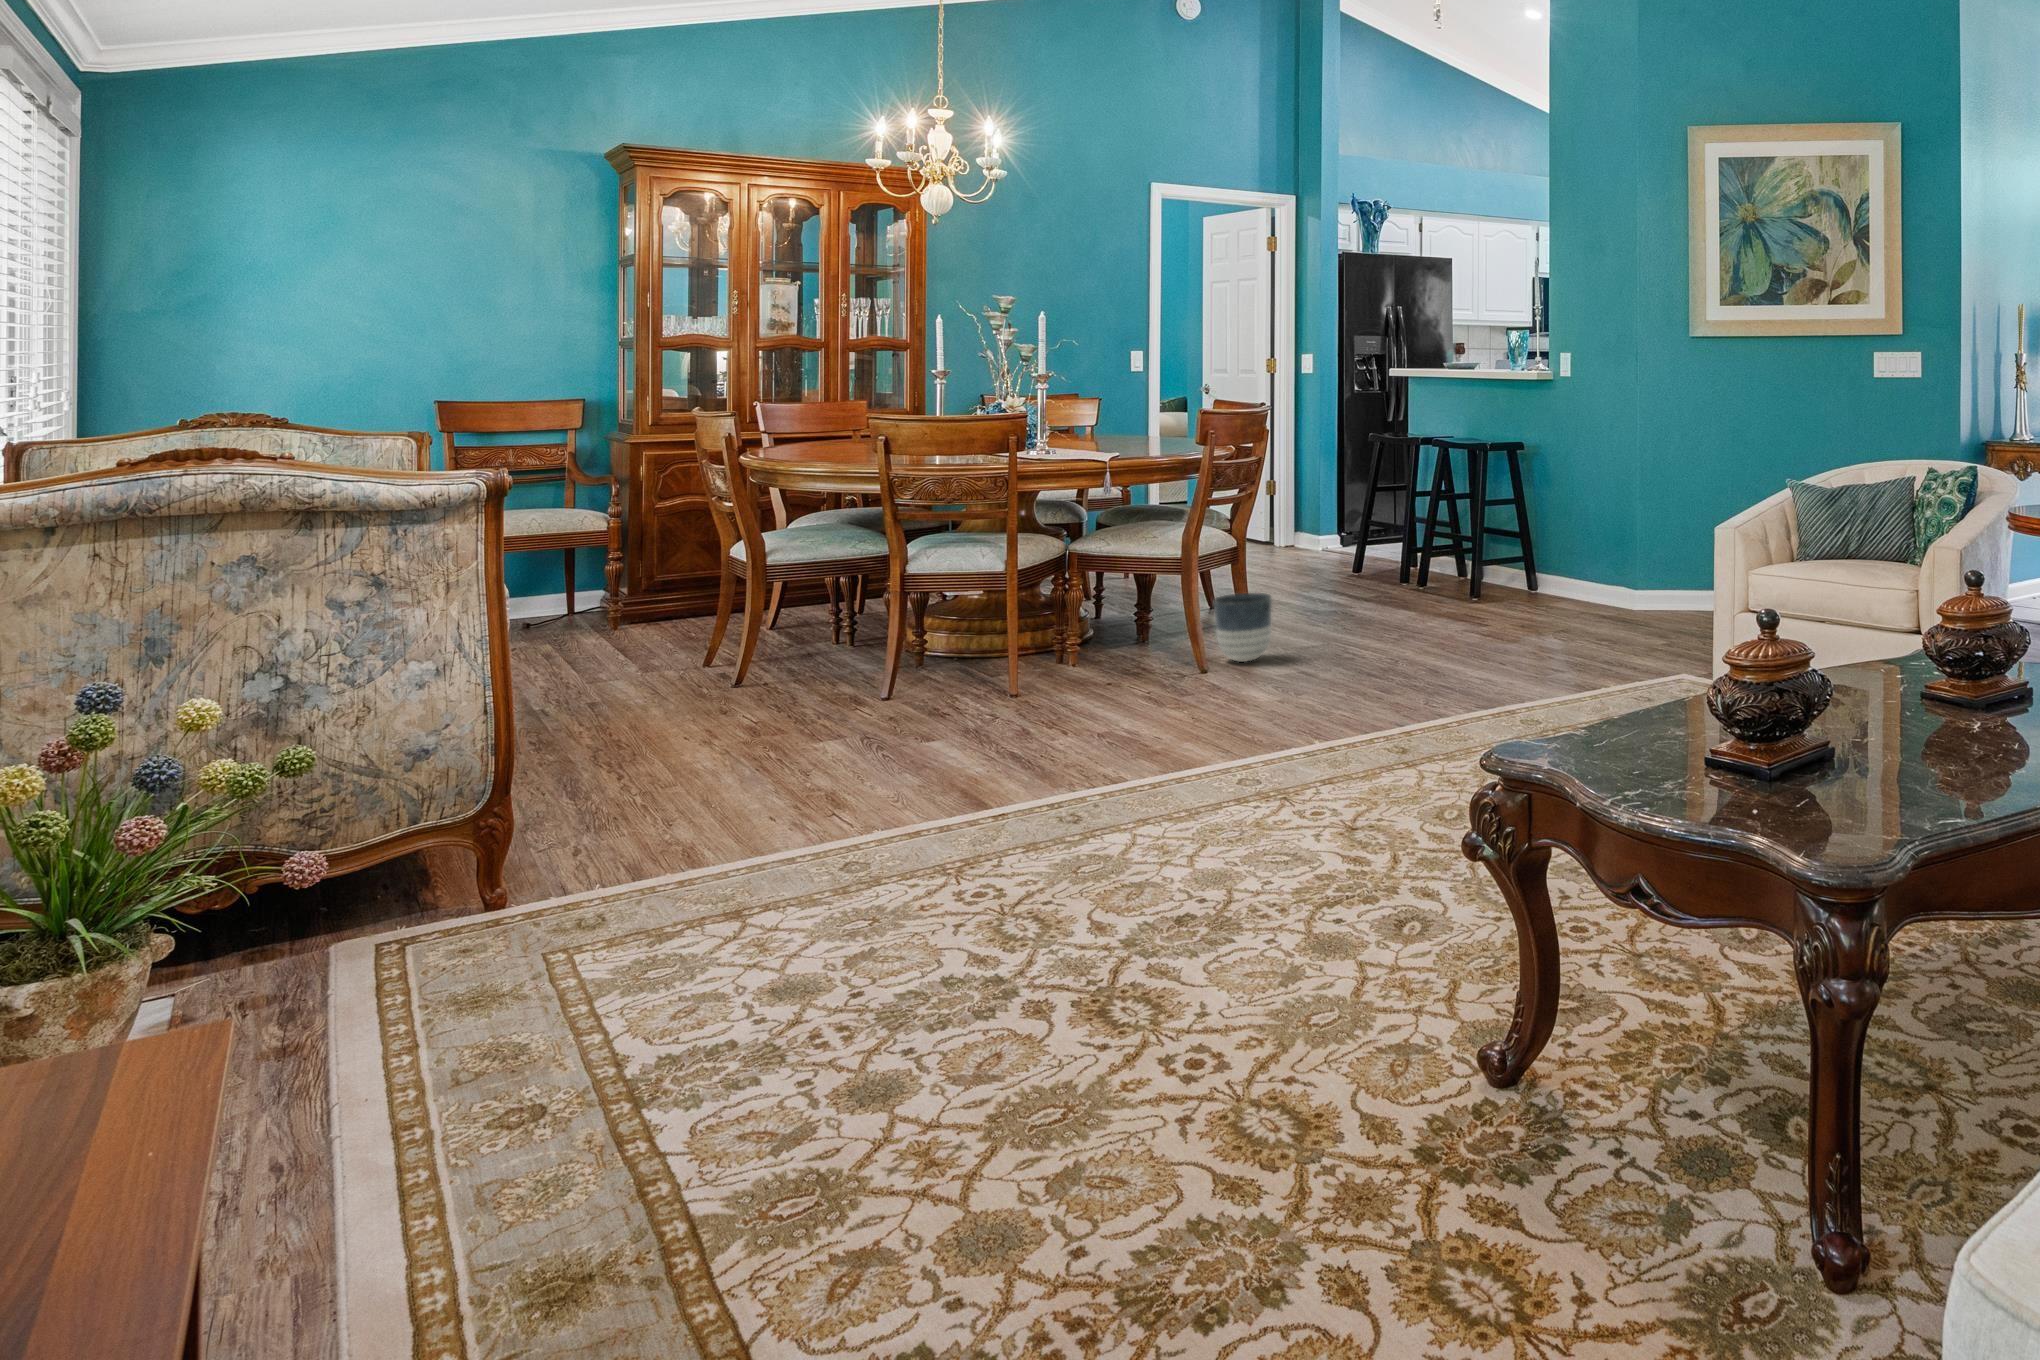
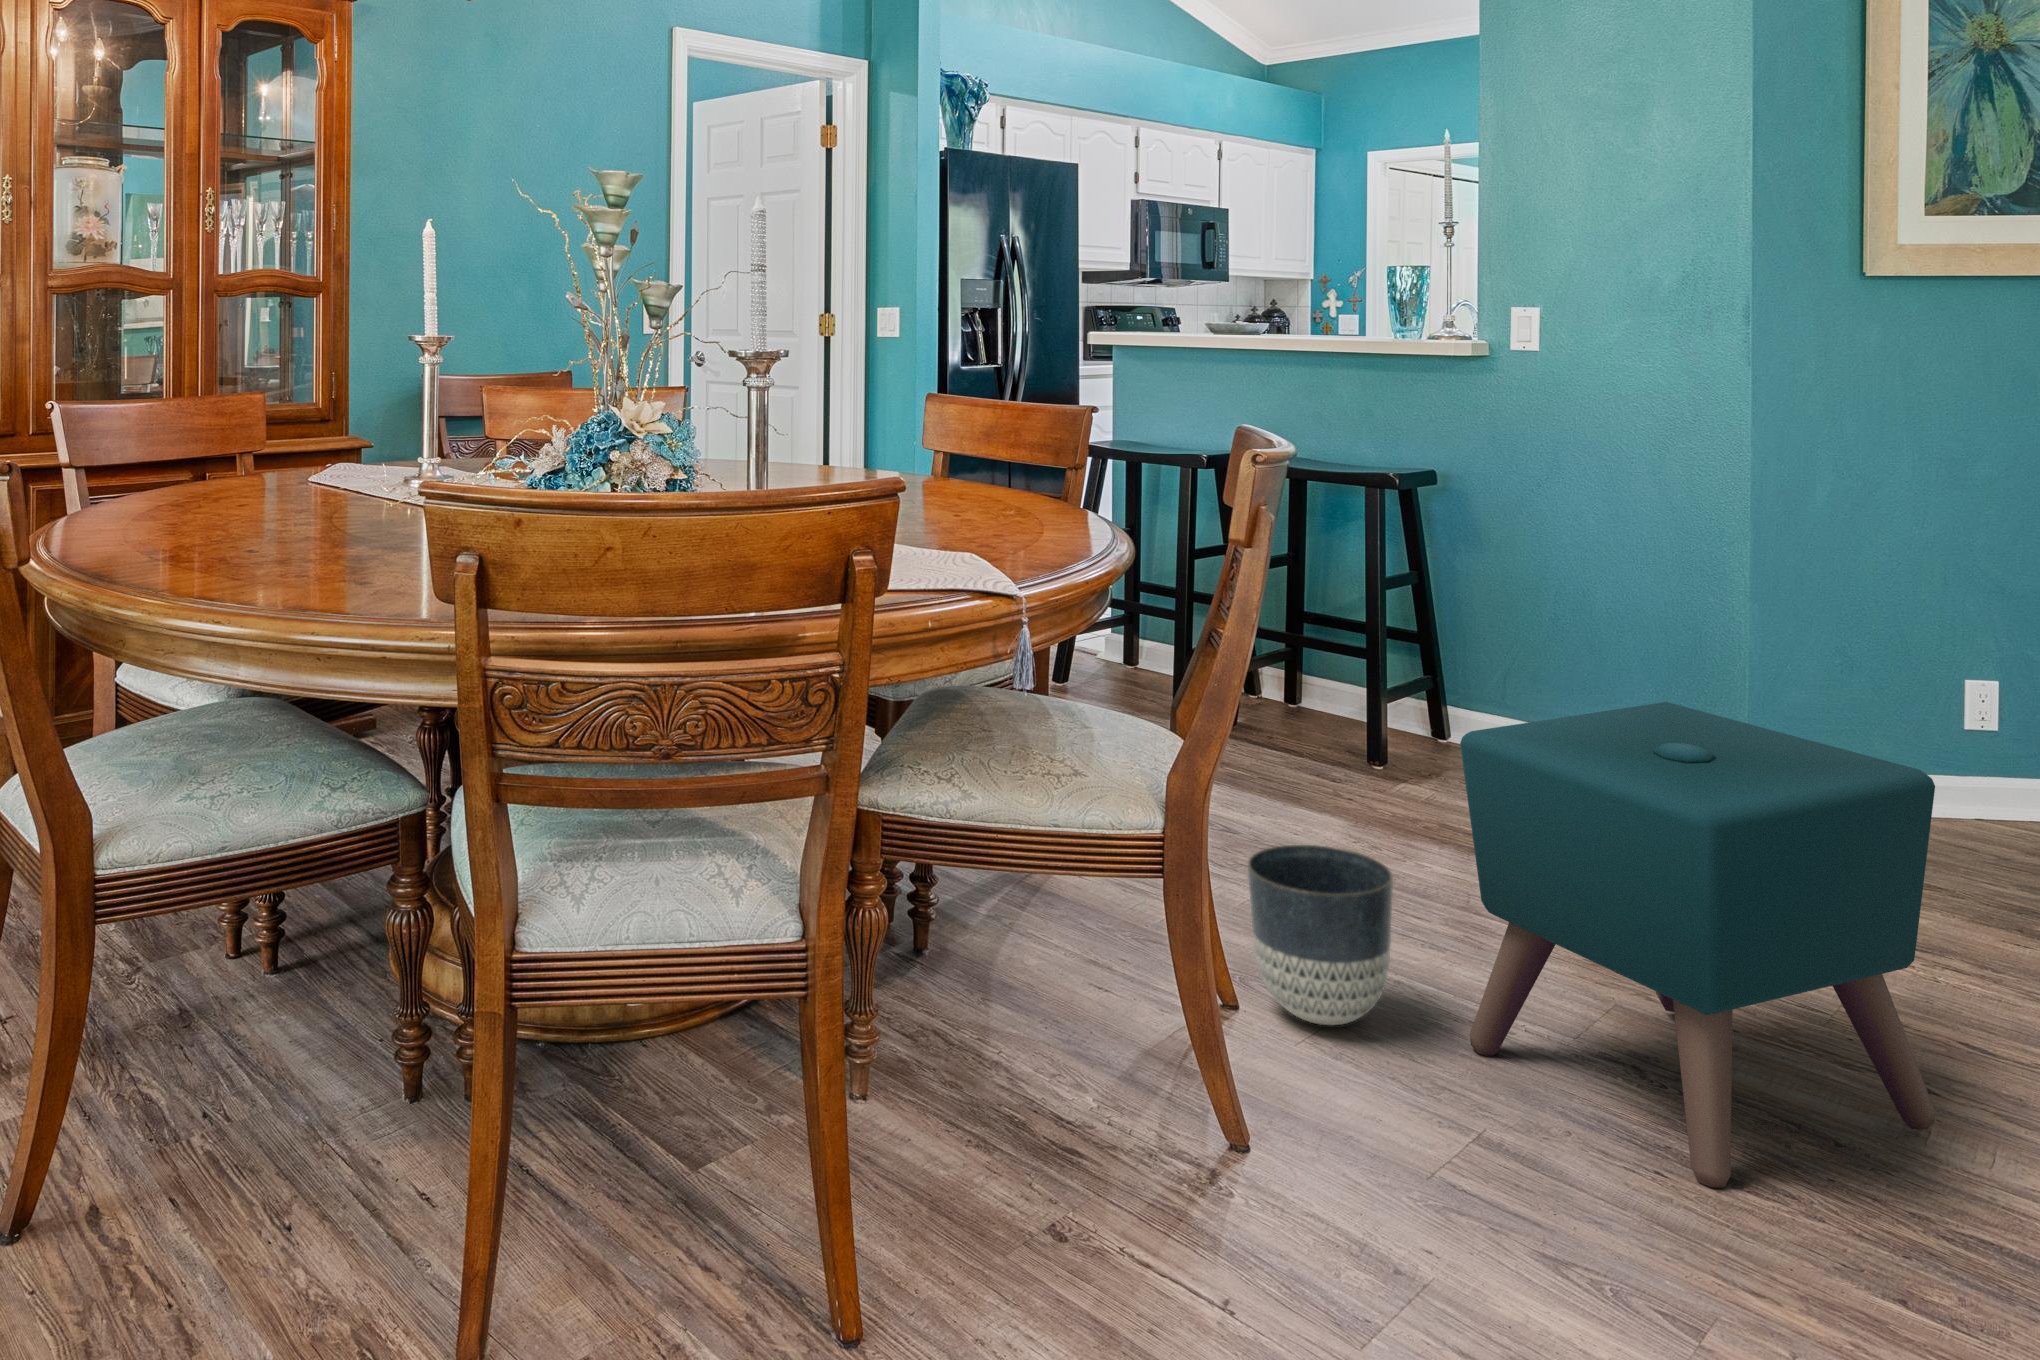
ottoman: none [1280,528,1418,692] -> present [1460,702,1935,1188]

